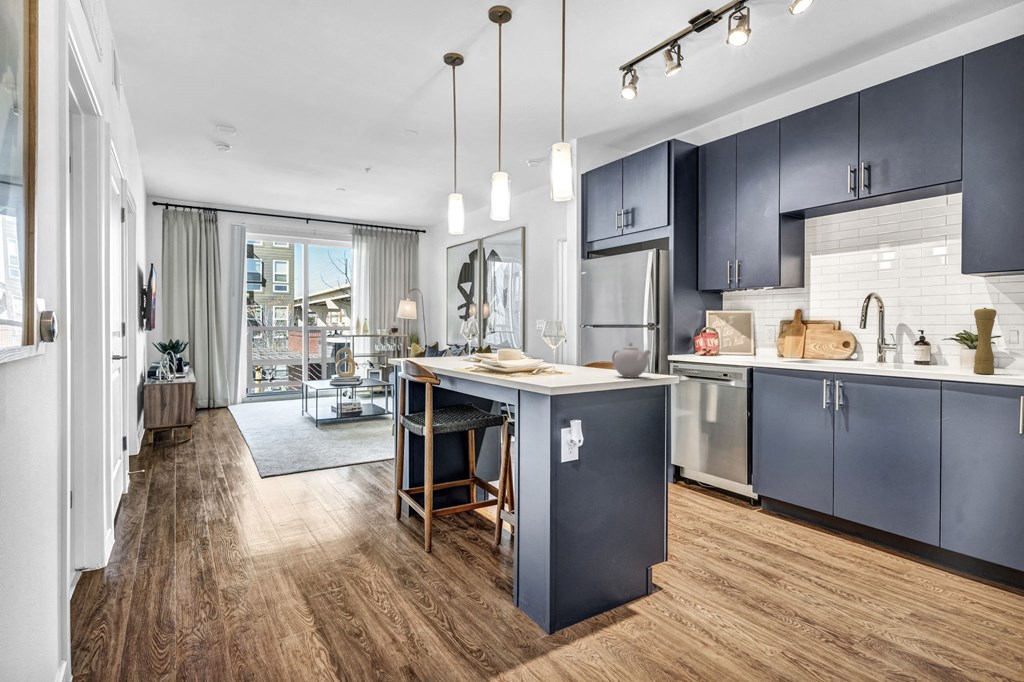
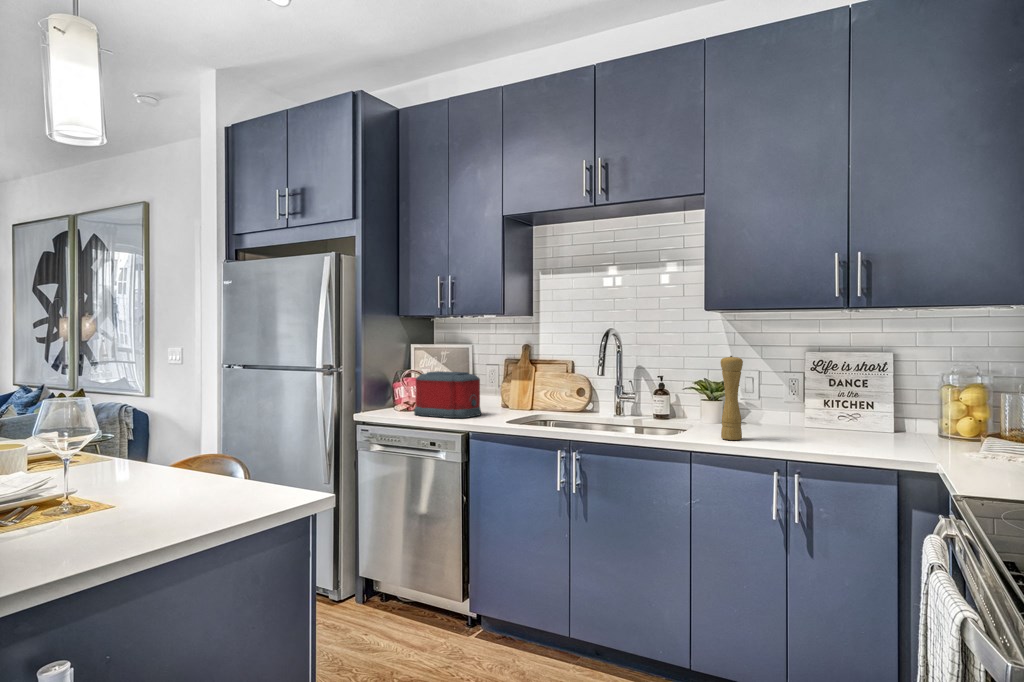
toaster: none [710,328,762,360] -> present [414,371,481,418]
teapot: present [612,342,651,378] -> none [214,432,281,501]

